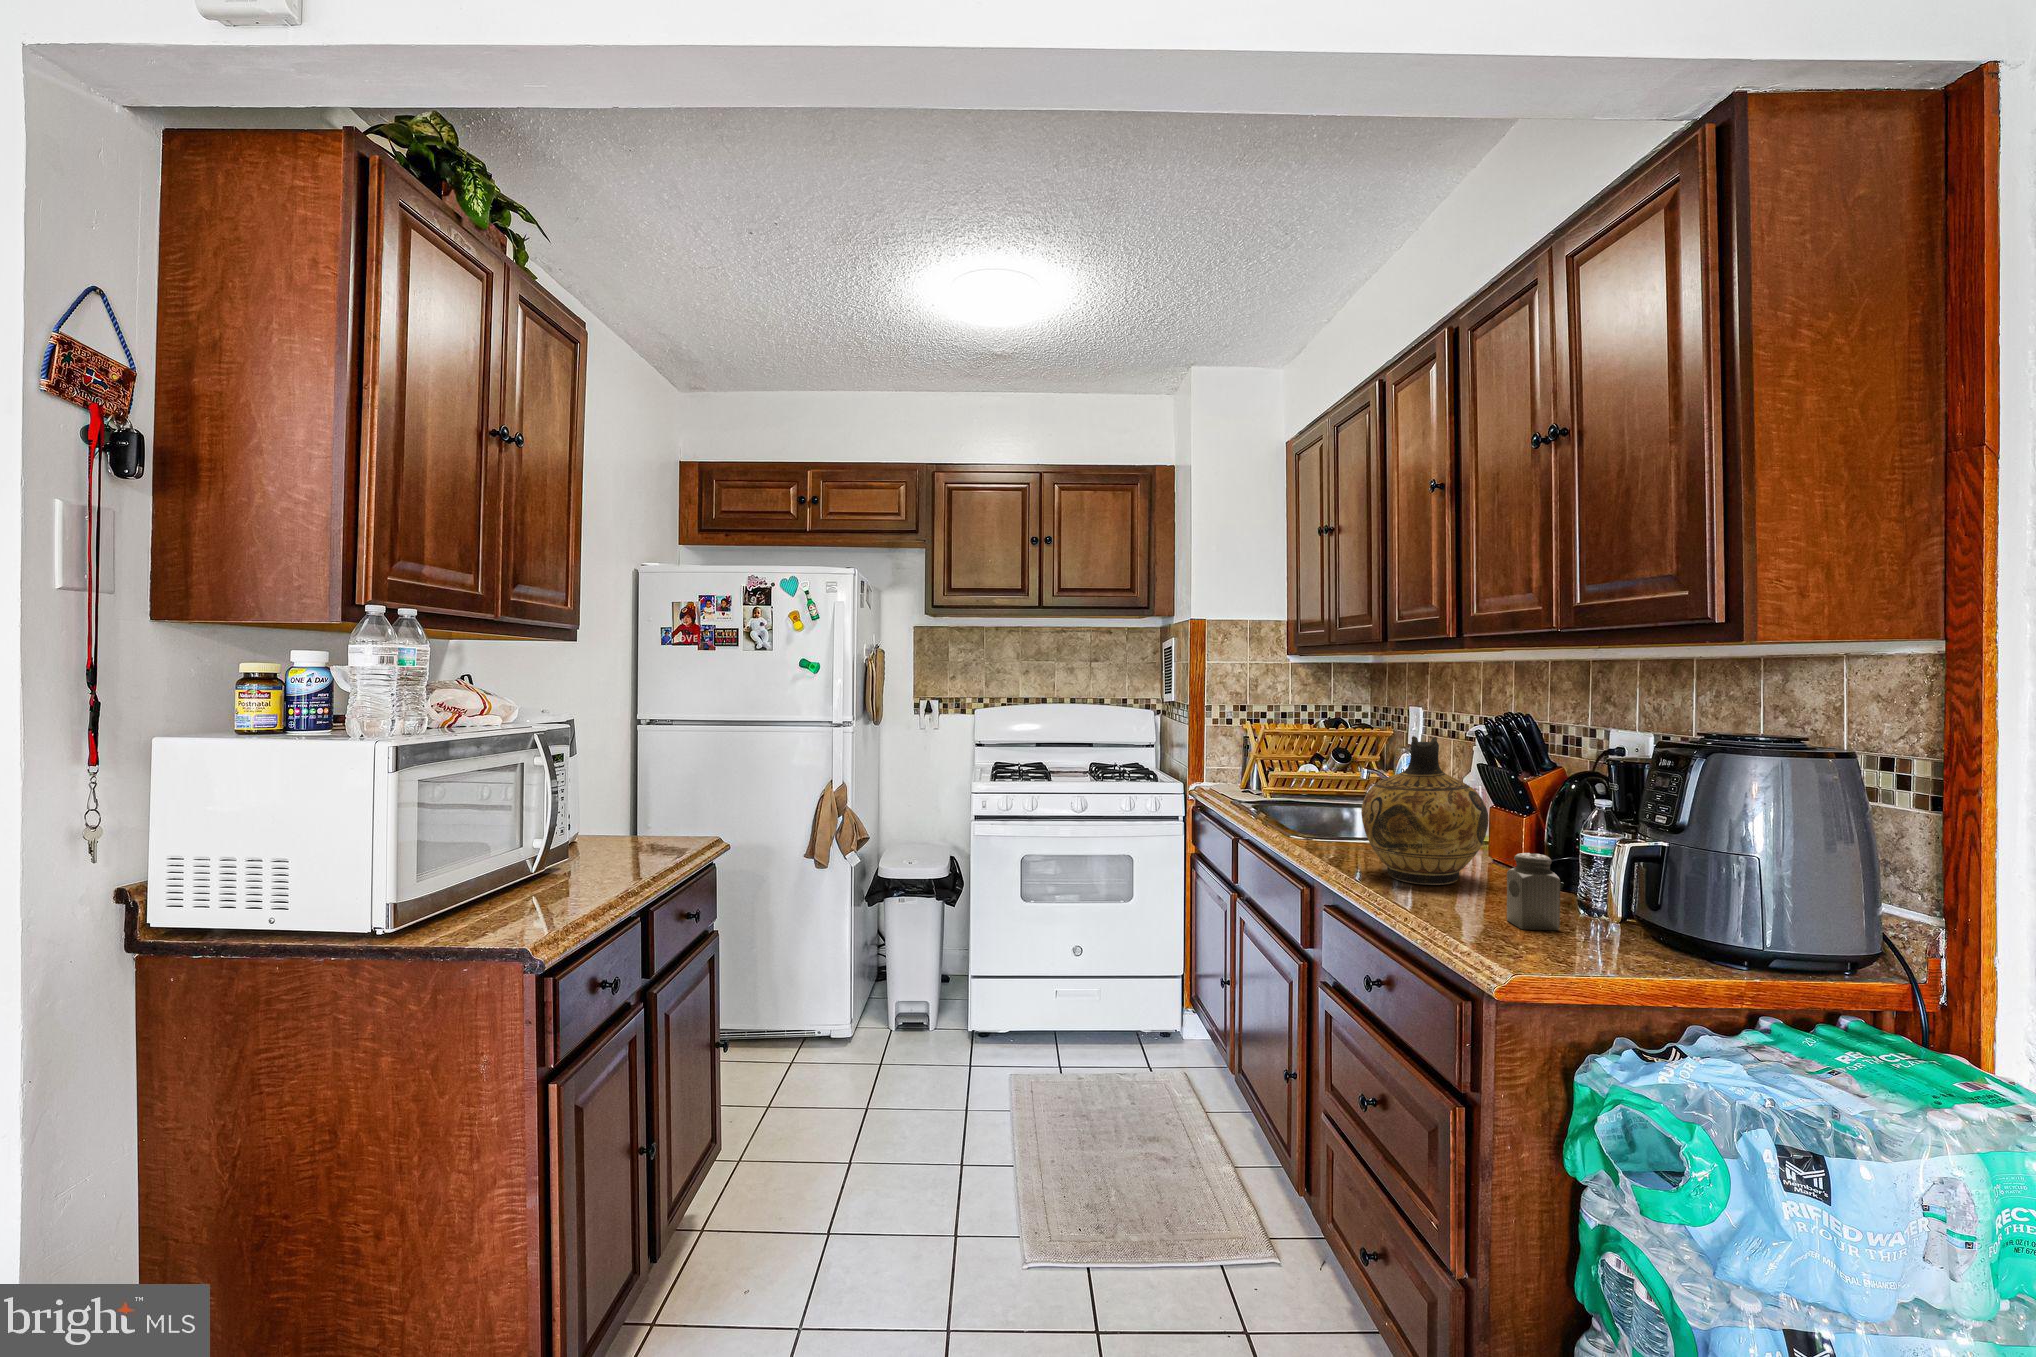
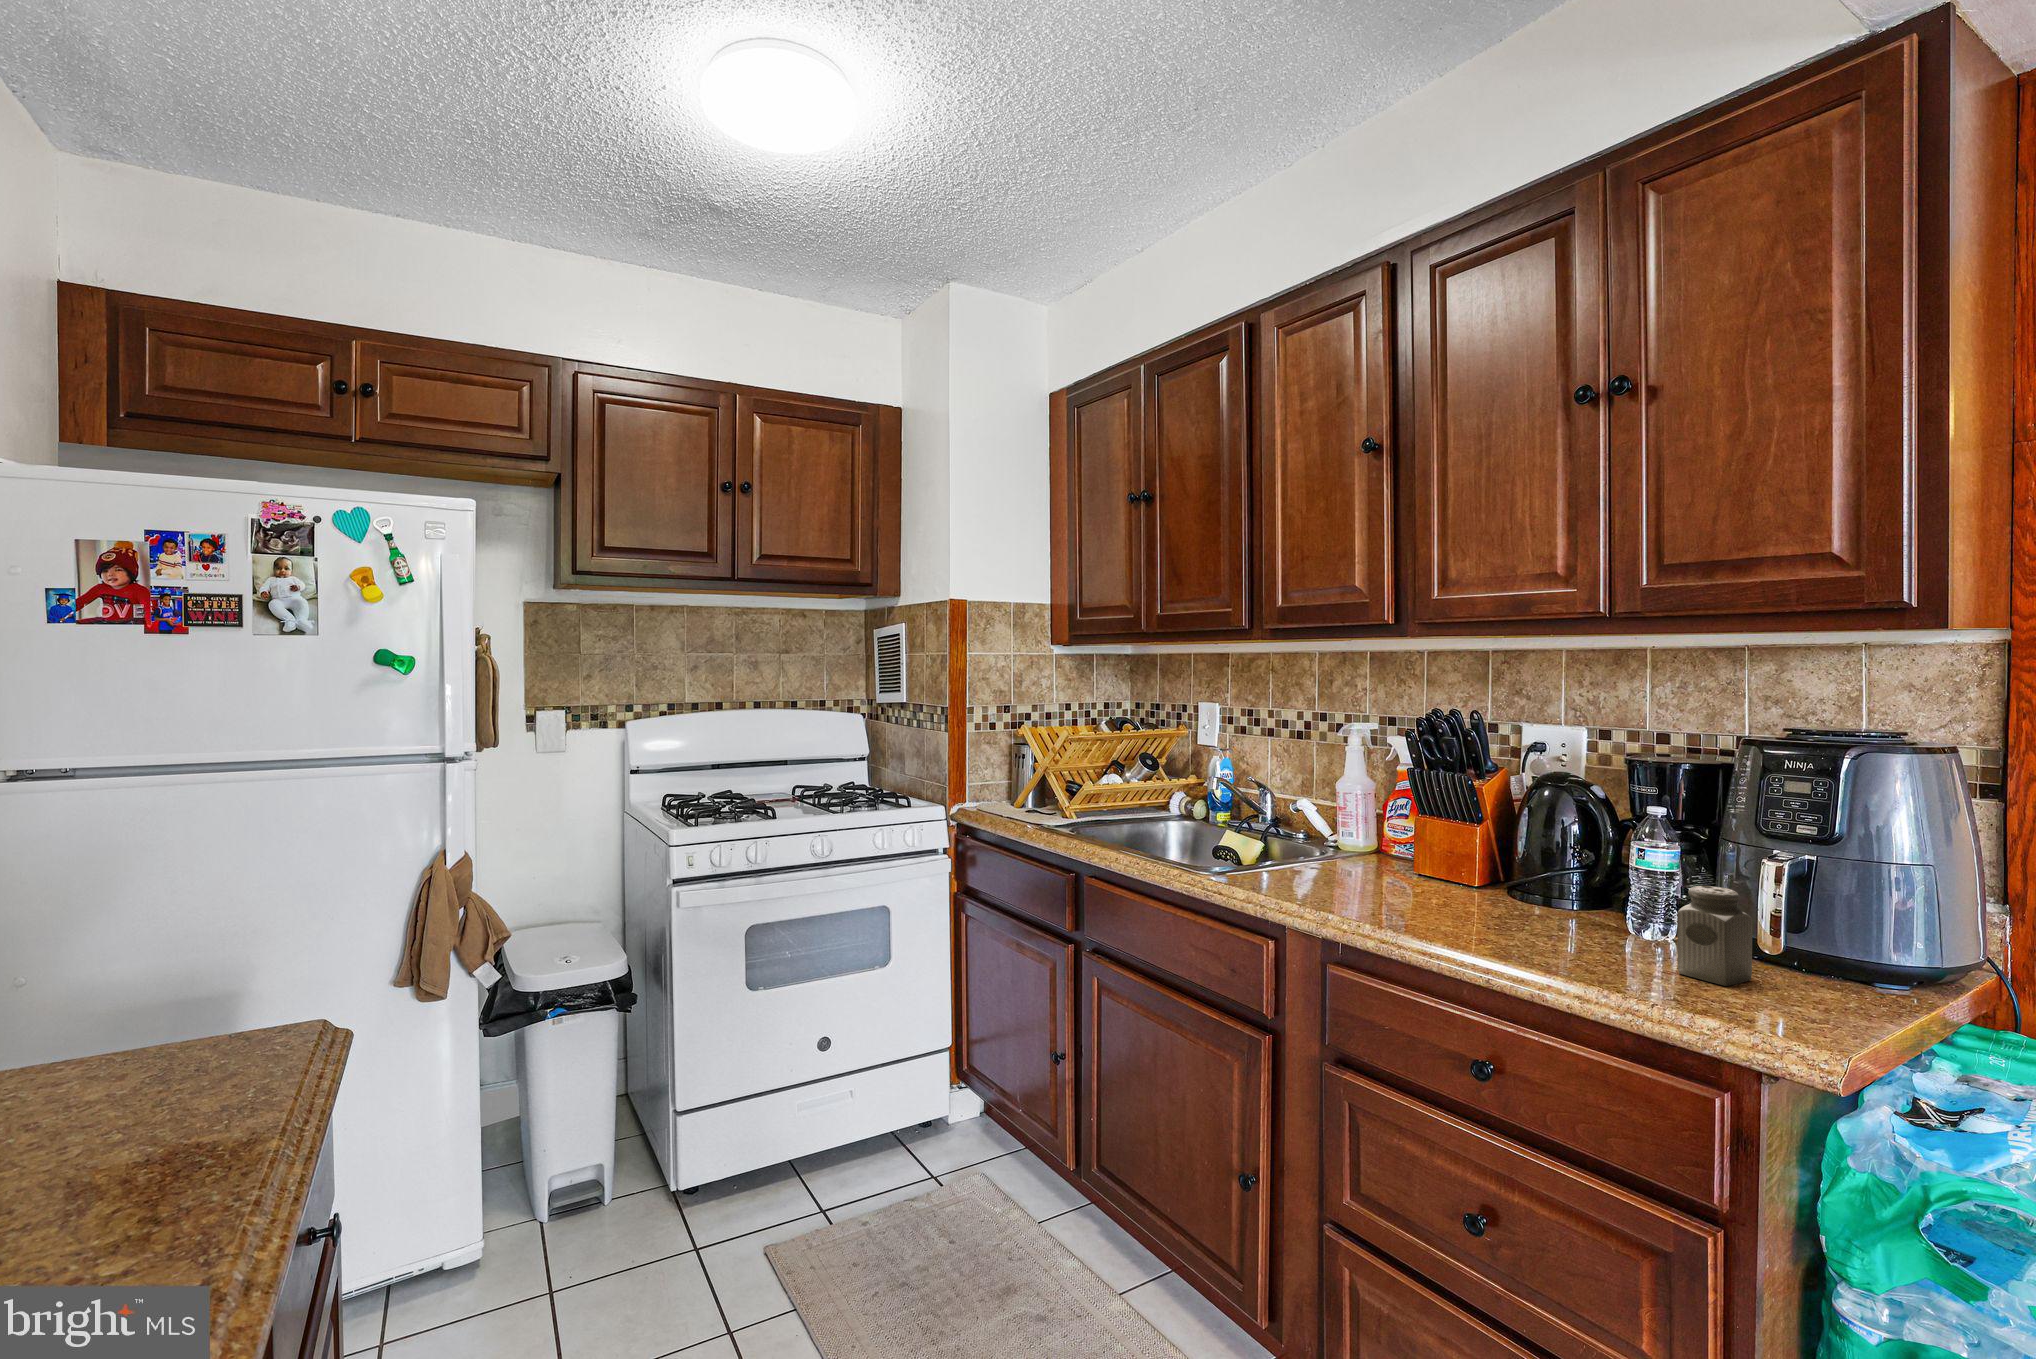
ceramic jug: present [1361,736,1489,885] -> none [1385,743,1546,929]

